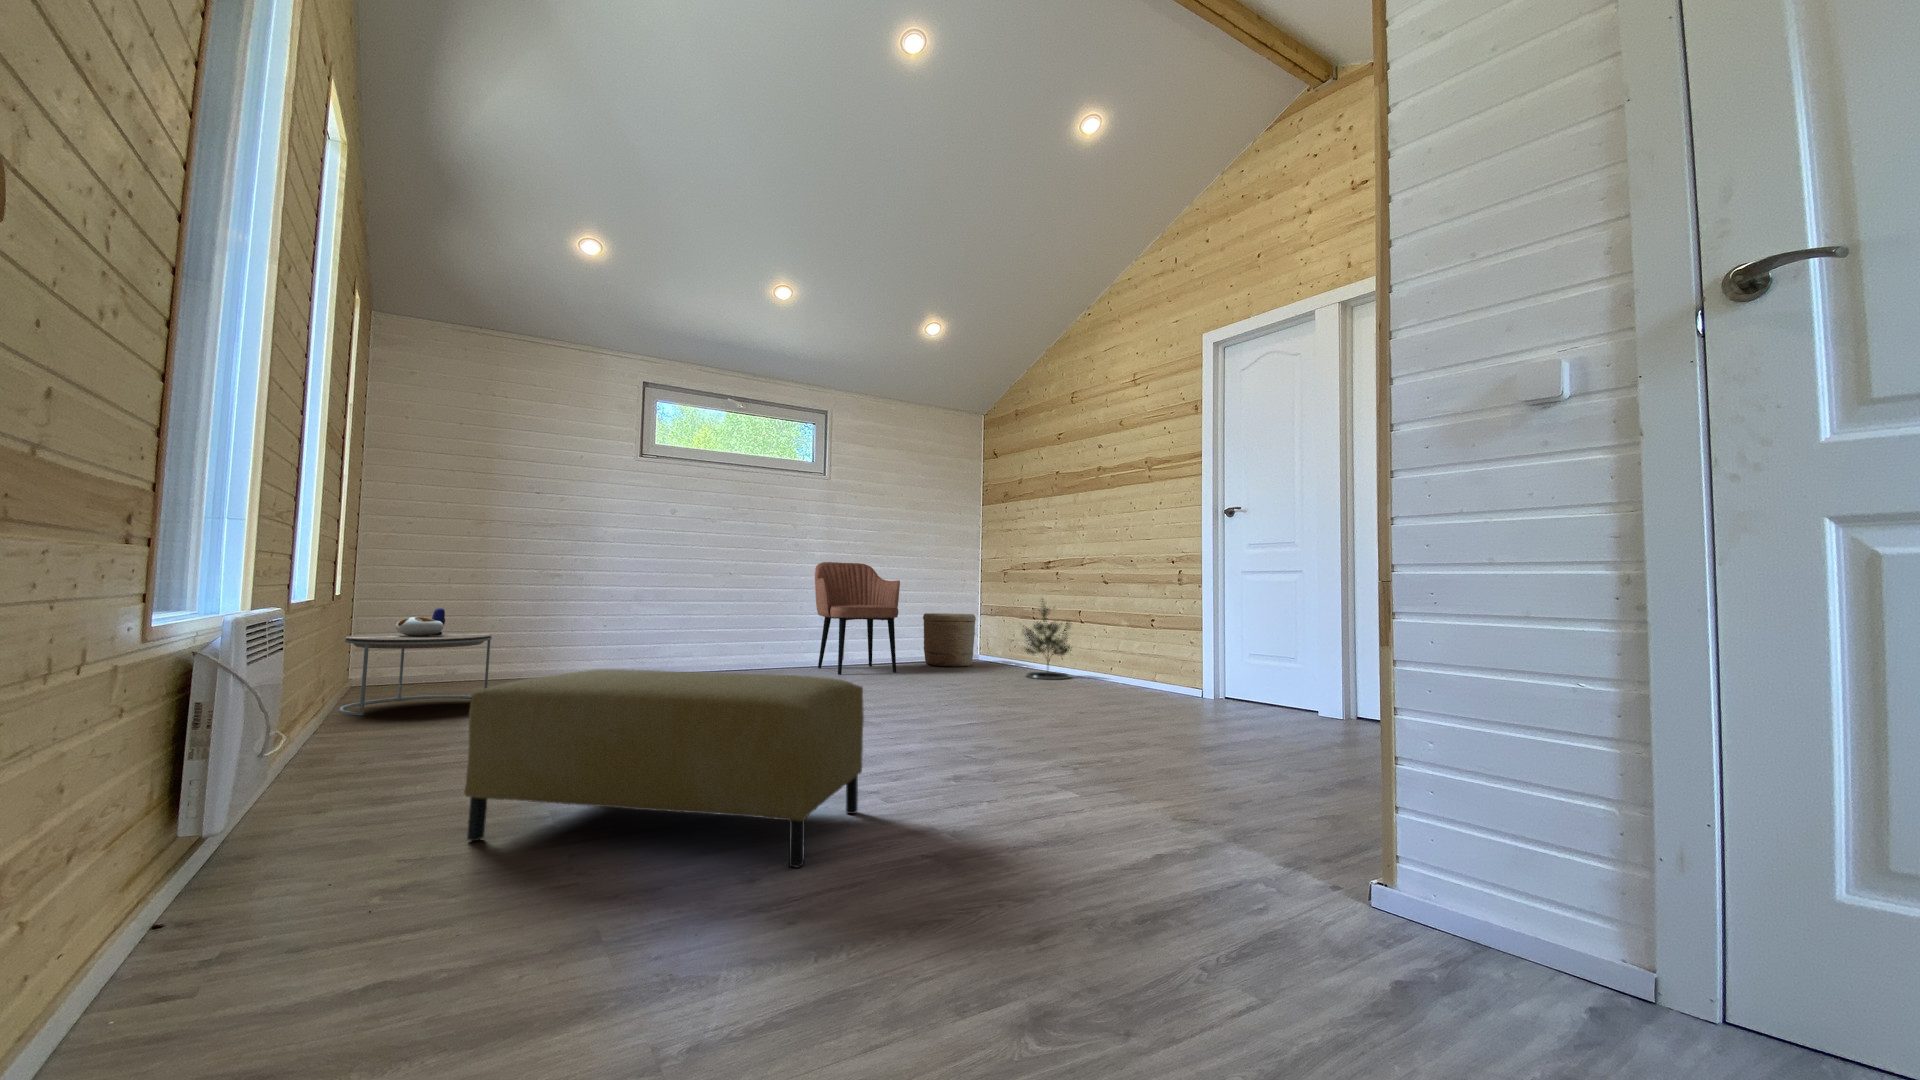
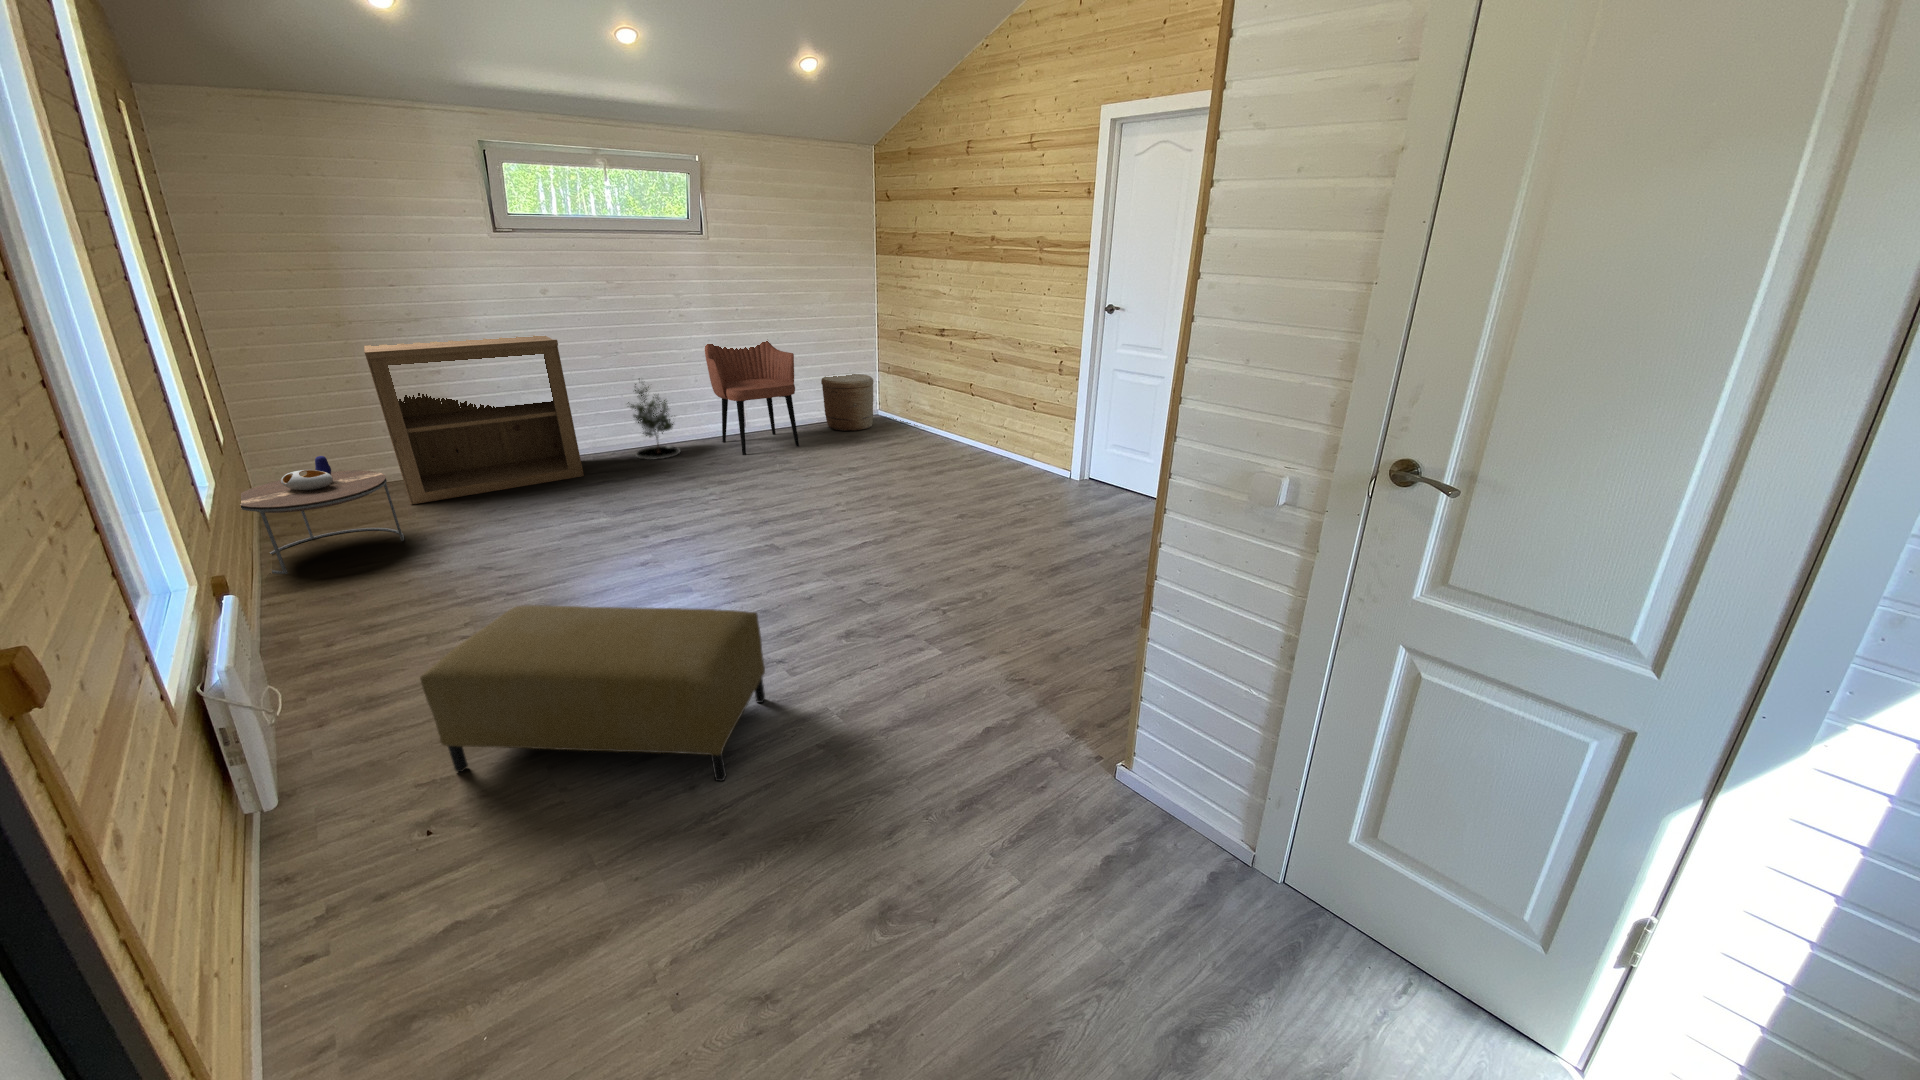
bookshelf: none [503,533,684,687] -> present [364,336,584,505]
potted tree: present [1022,599,1072,680] -> present [628,384,680,460]

